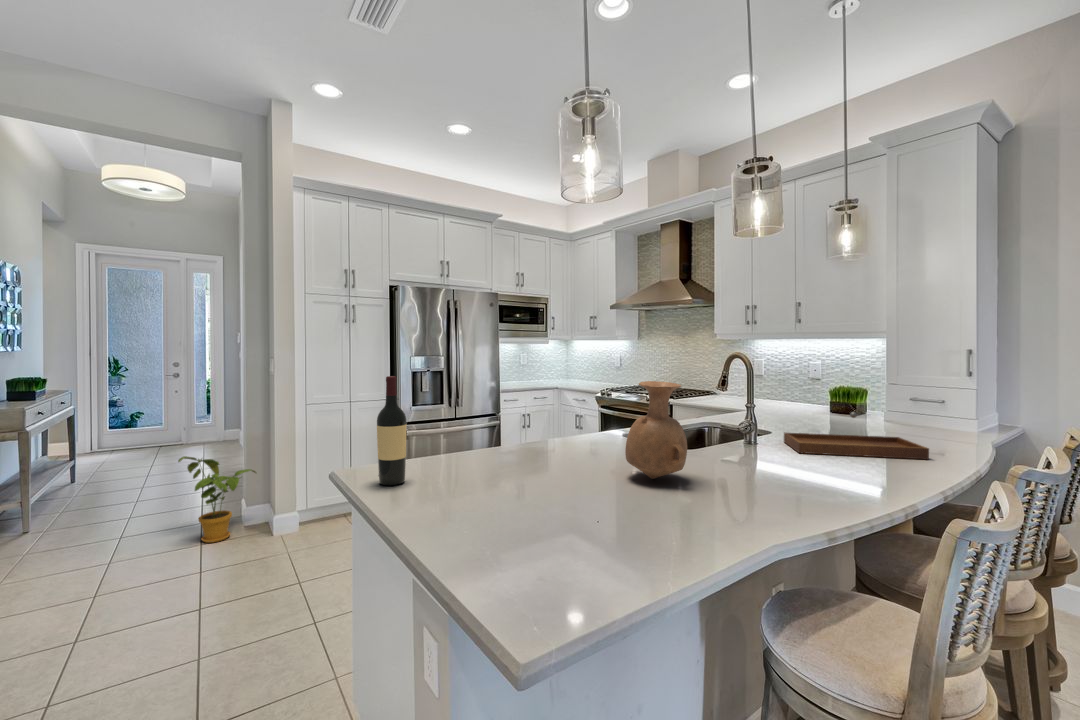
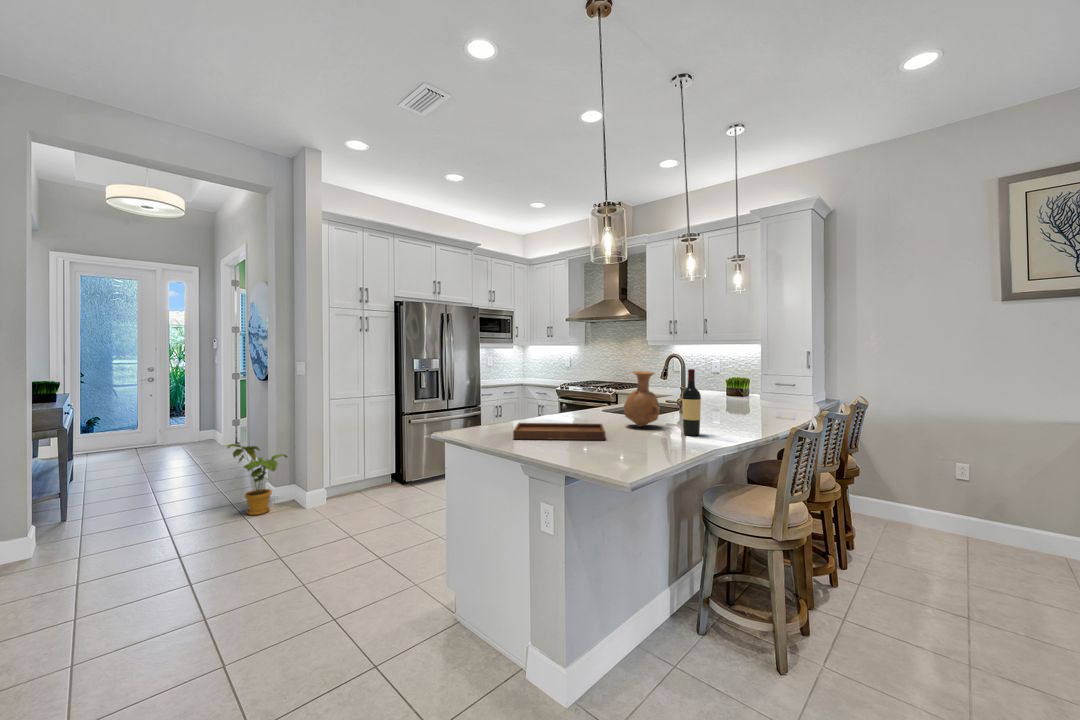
wine bottle: present [377,376,407,485] -> present [682,369,701,436]
tray: present [784,412,929,459] -> present [513,404,605,440]

